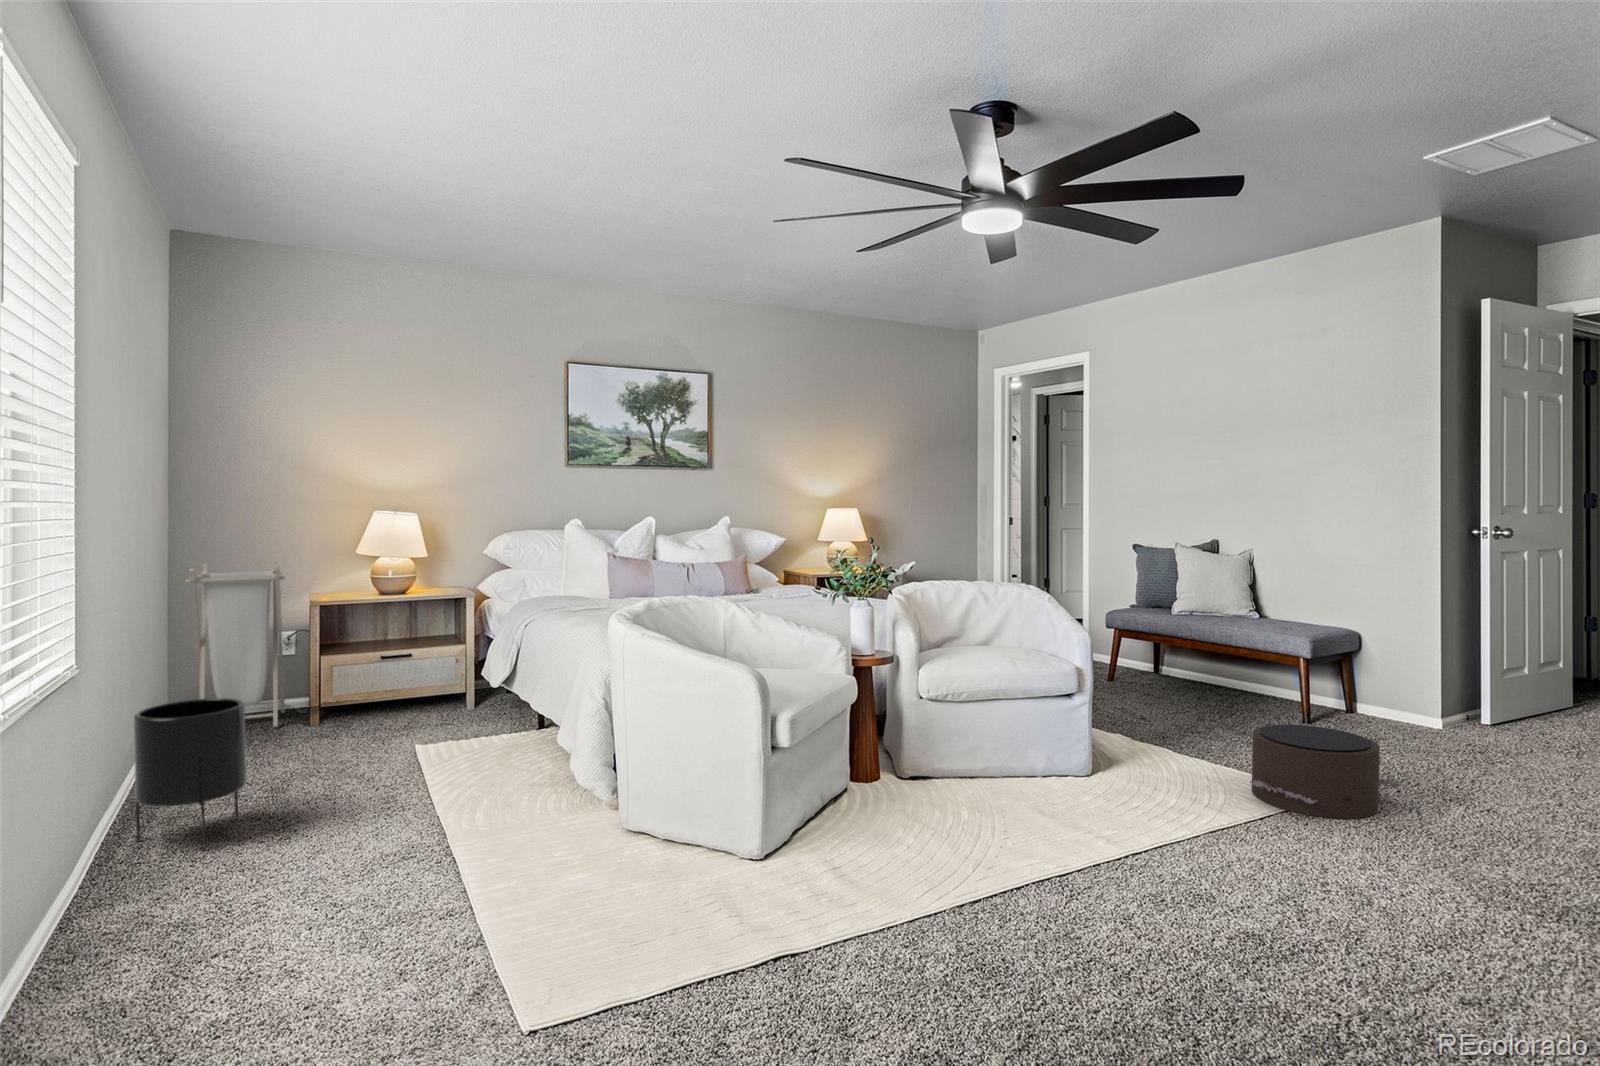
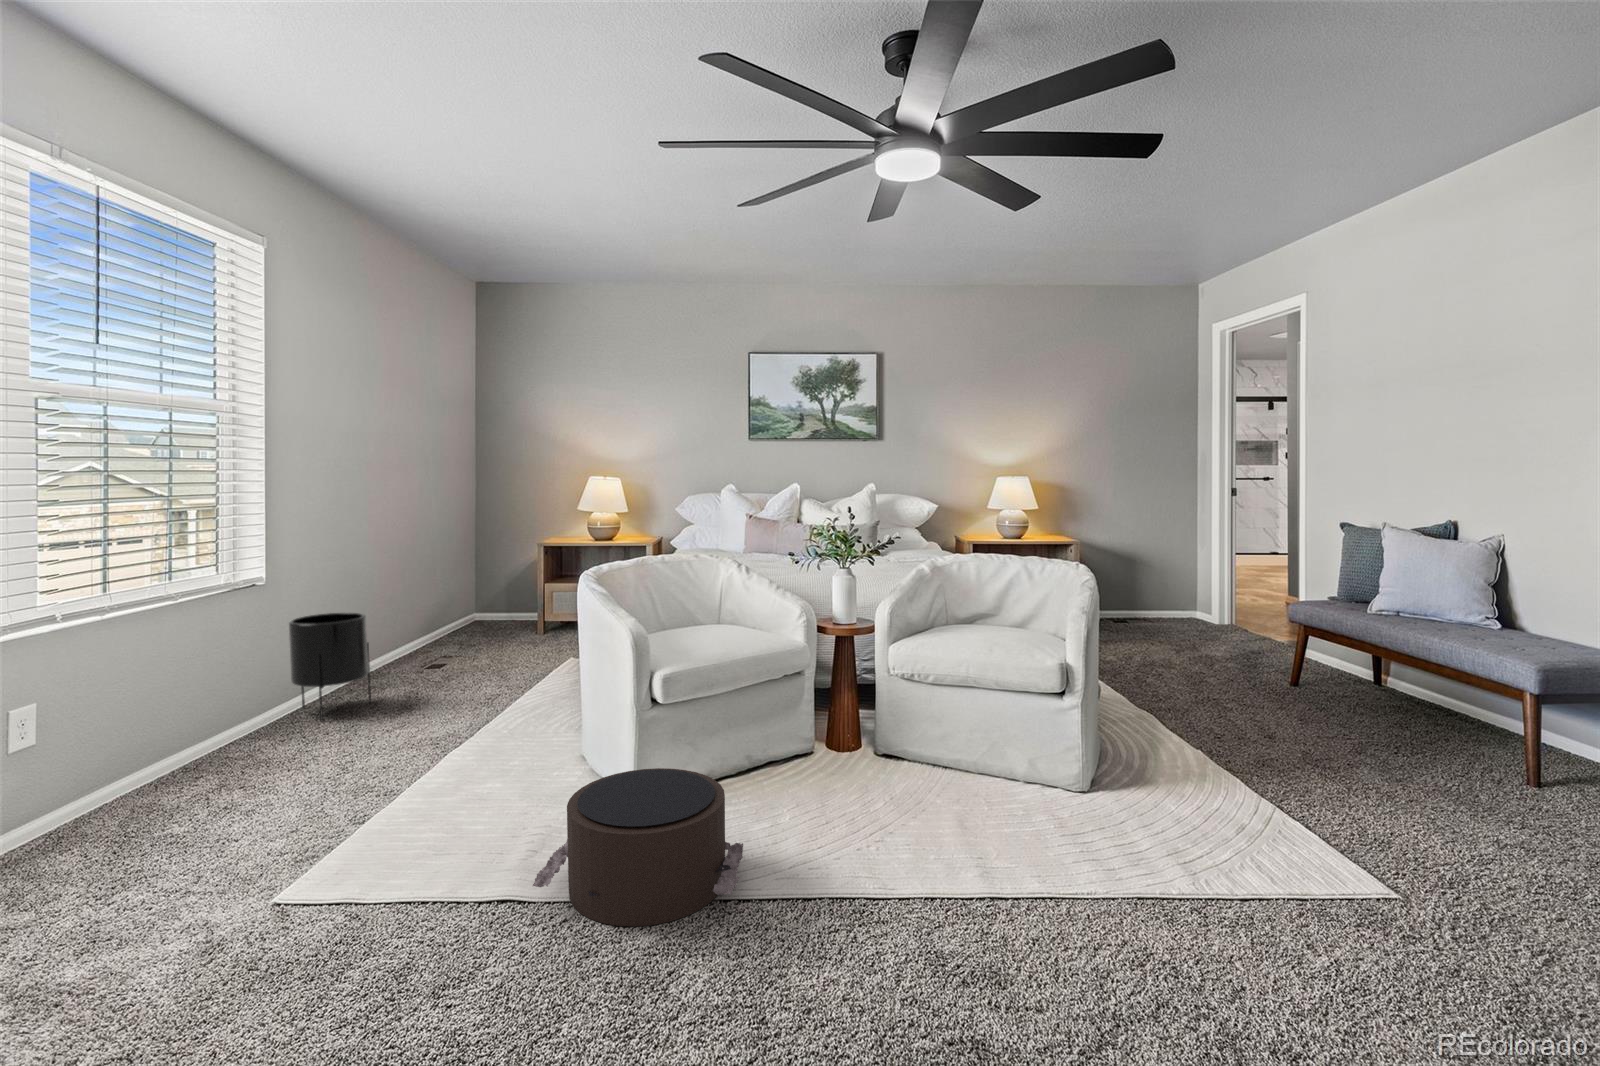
laundry hamper: present [185,562,285,727] -> none [435,517,515,641]
pouf: present [1250,725,1402,819] -> present [533,768,743,926]

